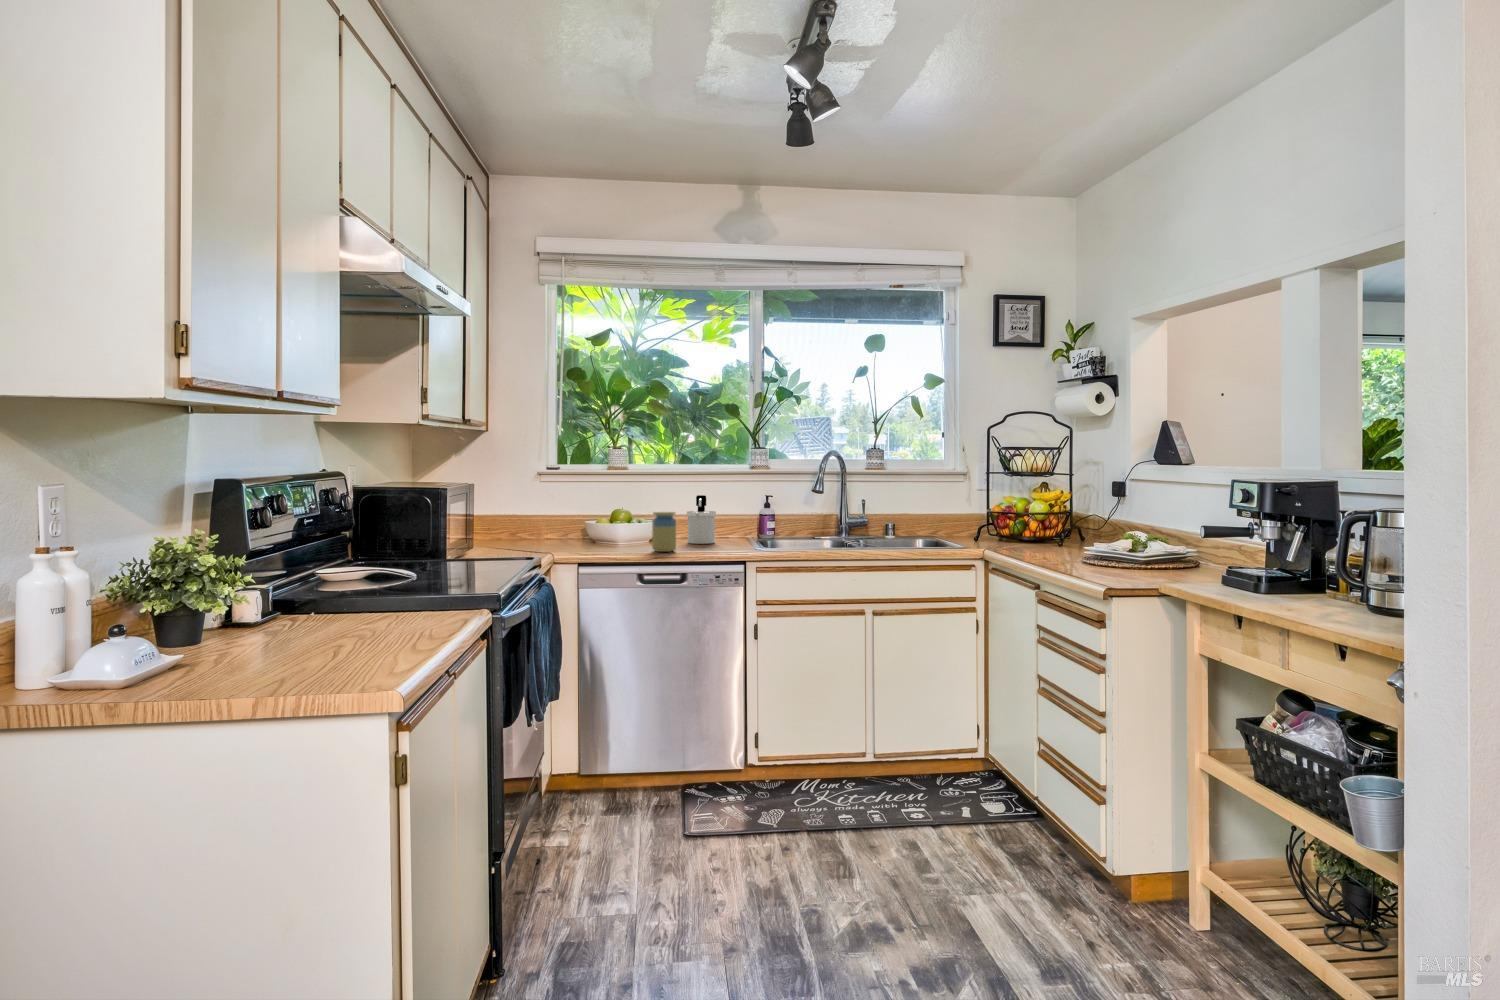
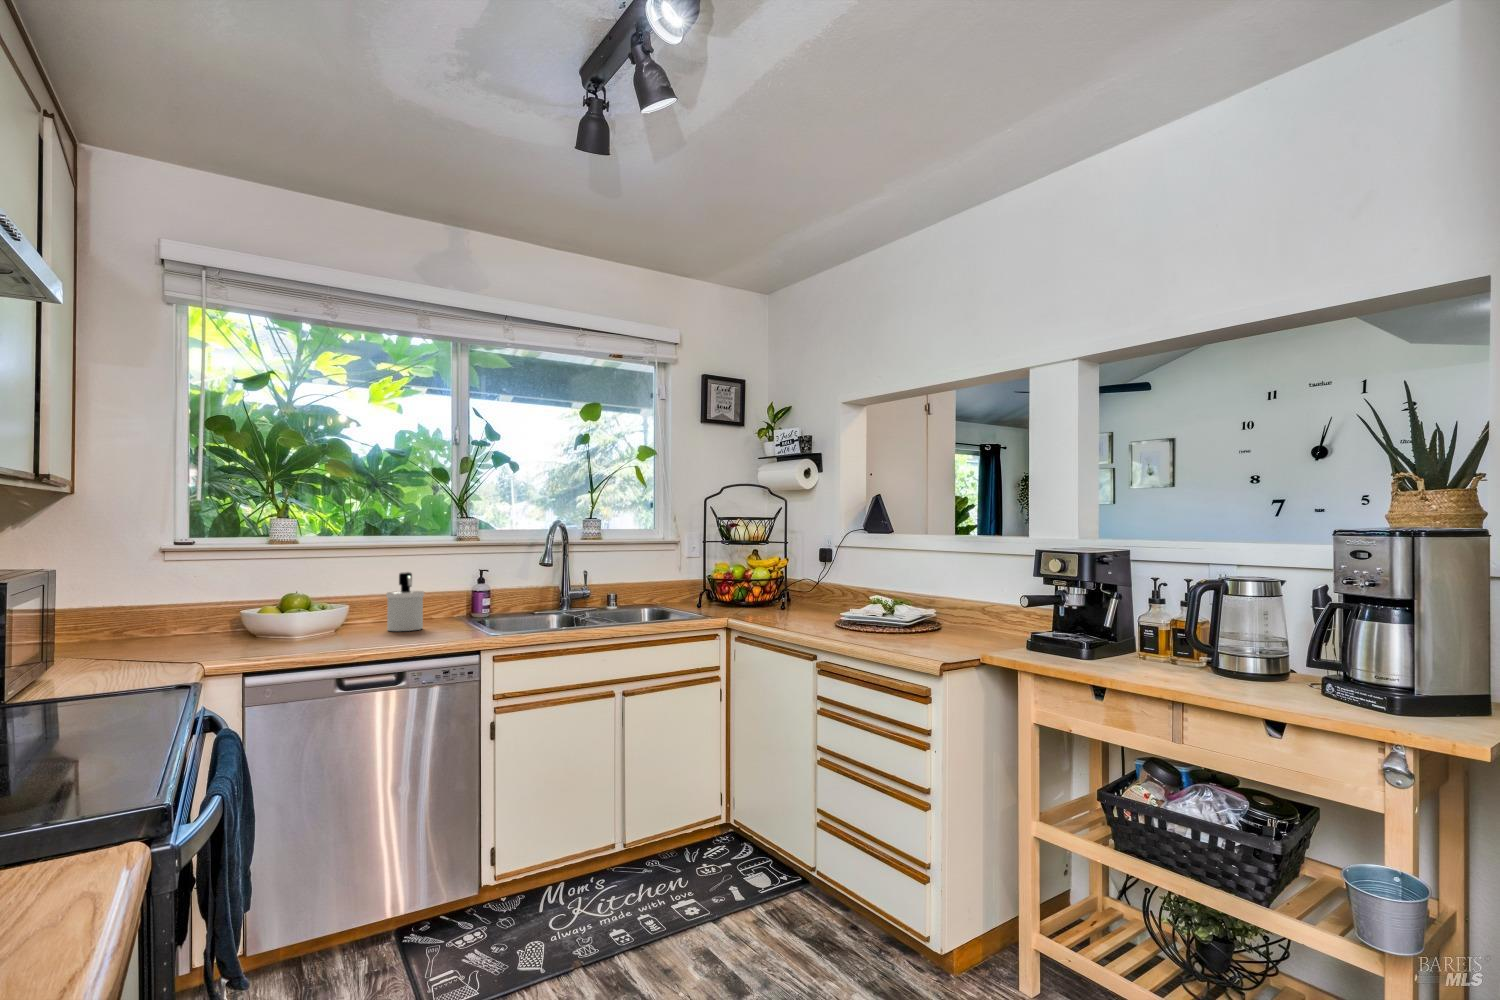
jar: present [652,512,676,552] -> none [355,594,388,644]

